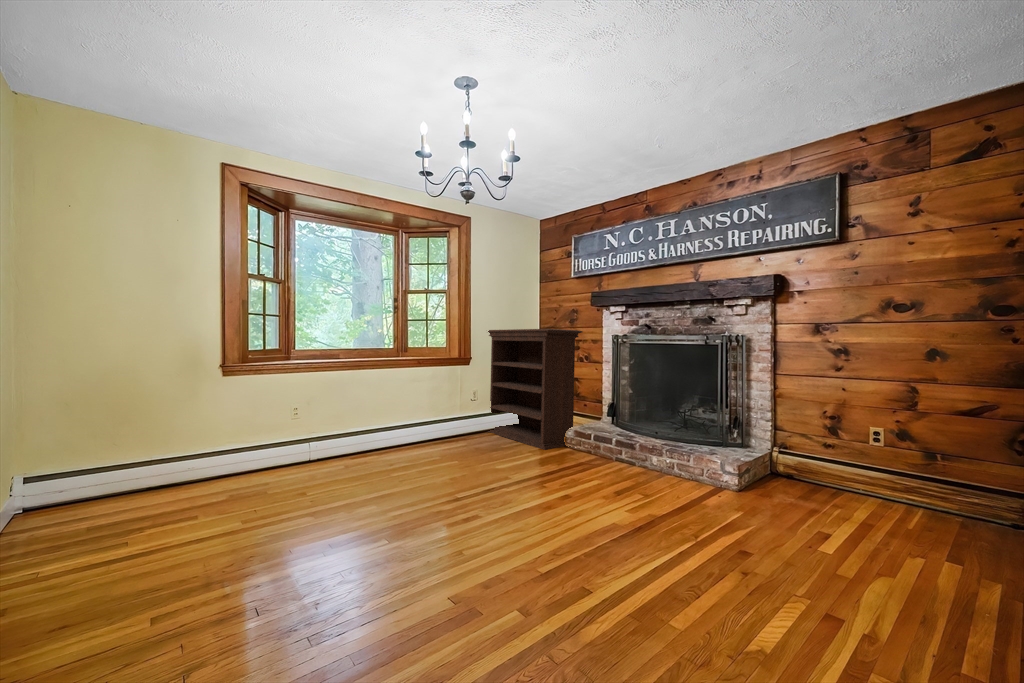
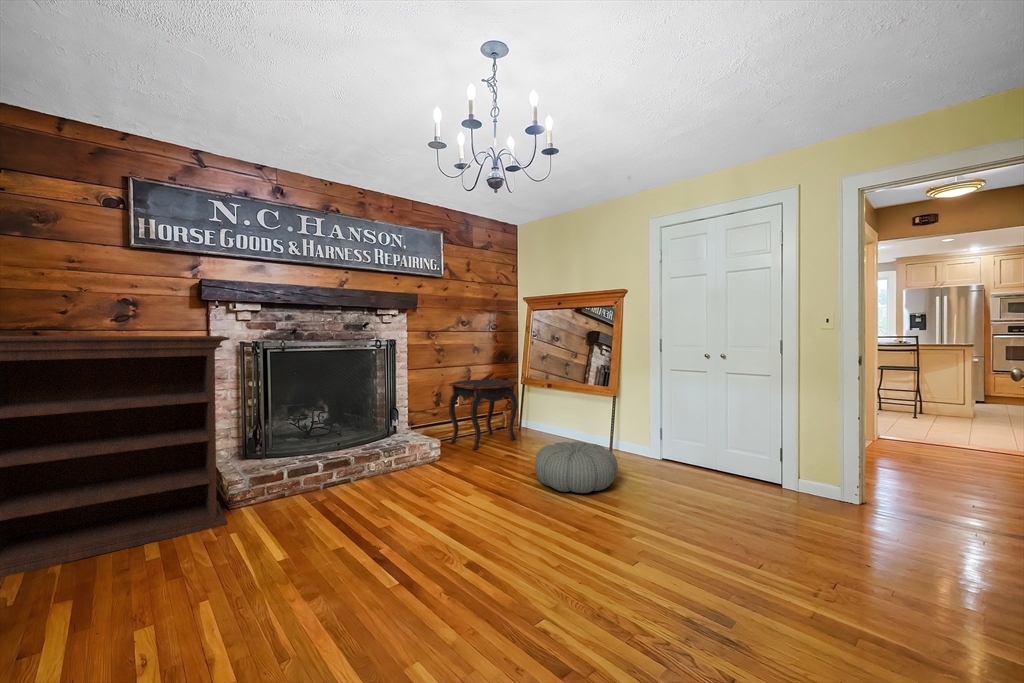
side table: none [812,402,962,543] -> present [449,379,517,450]
pouf: none [644,499,809,615] -> present [535,442,618,493]

